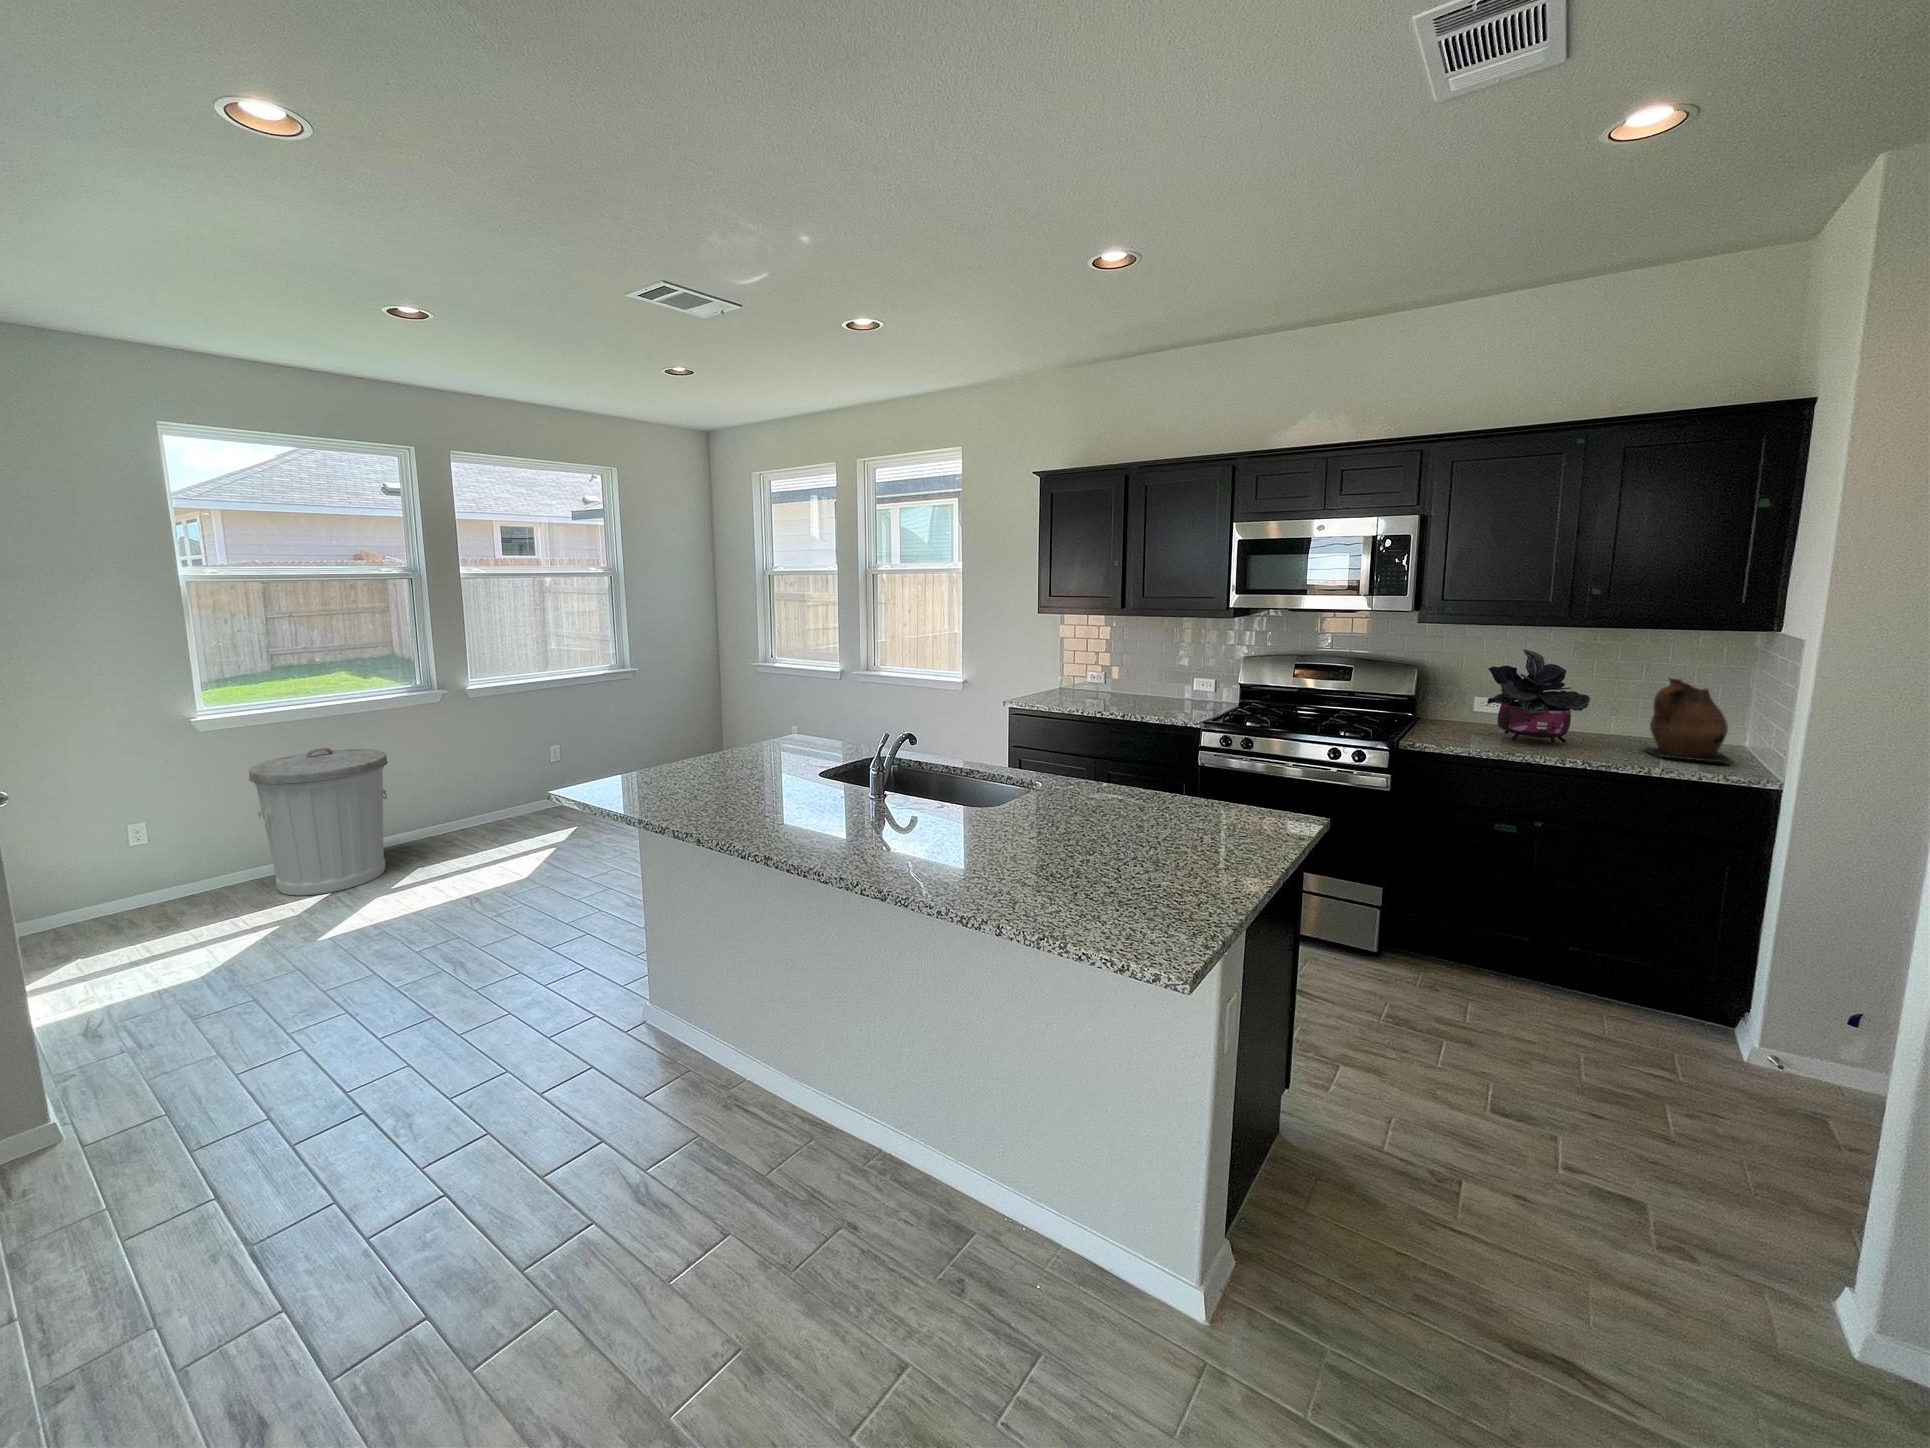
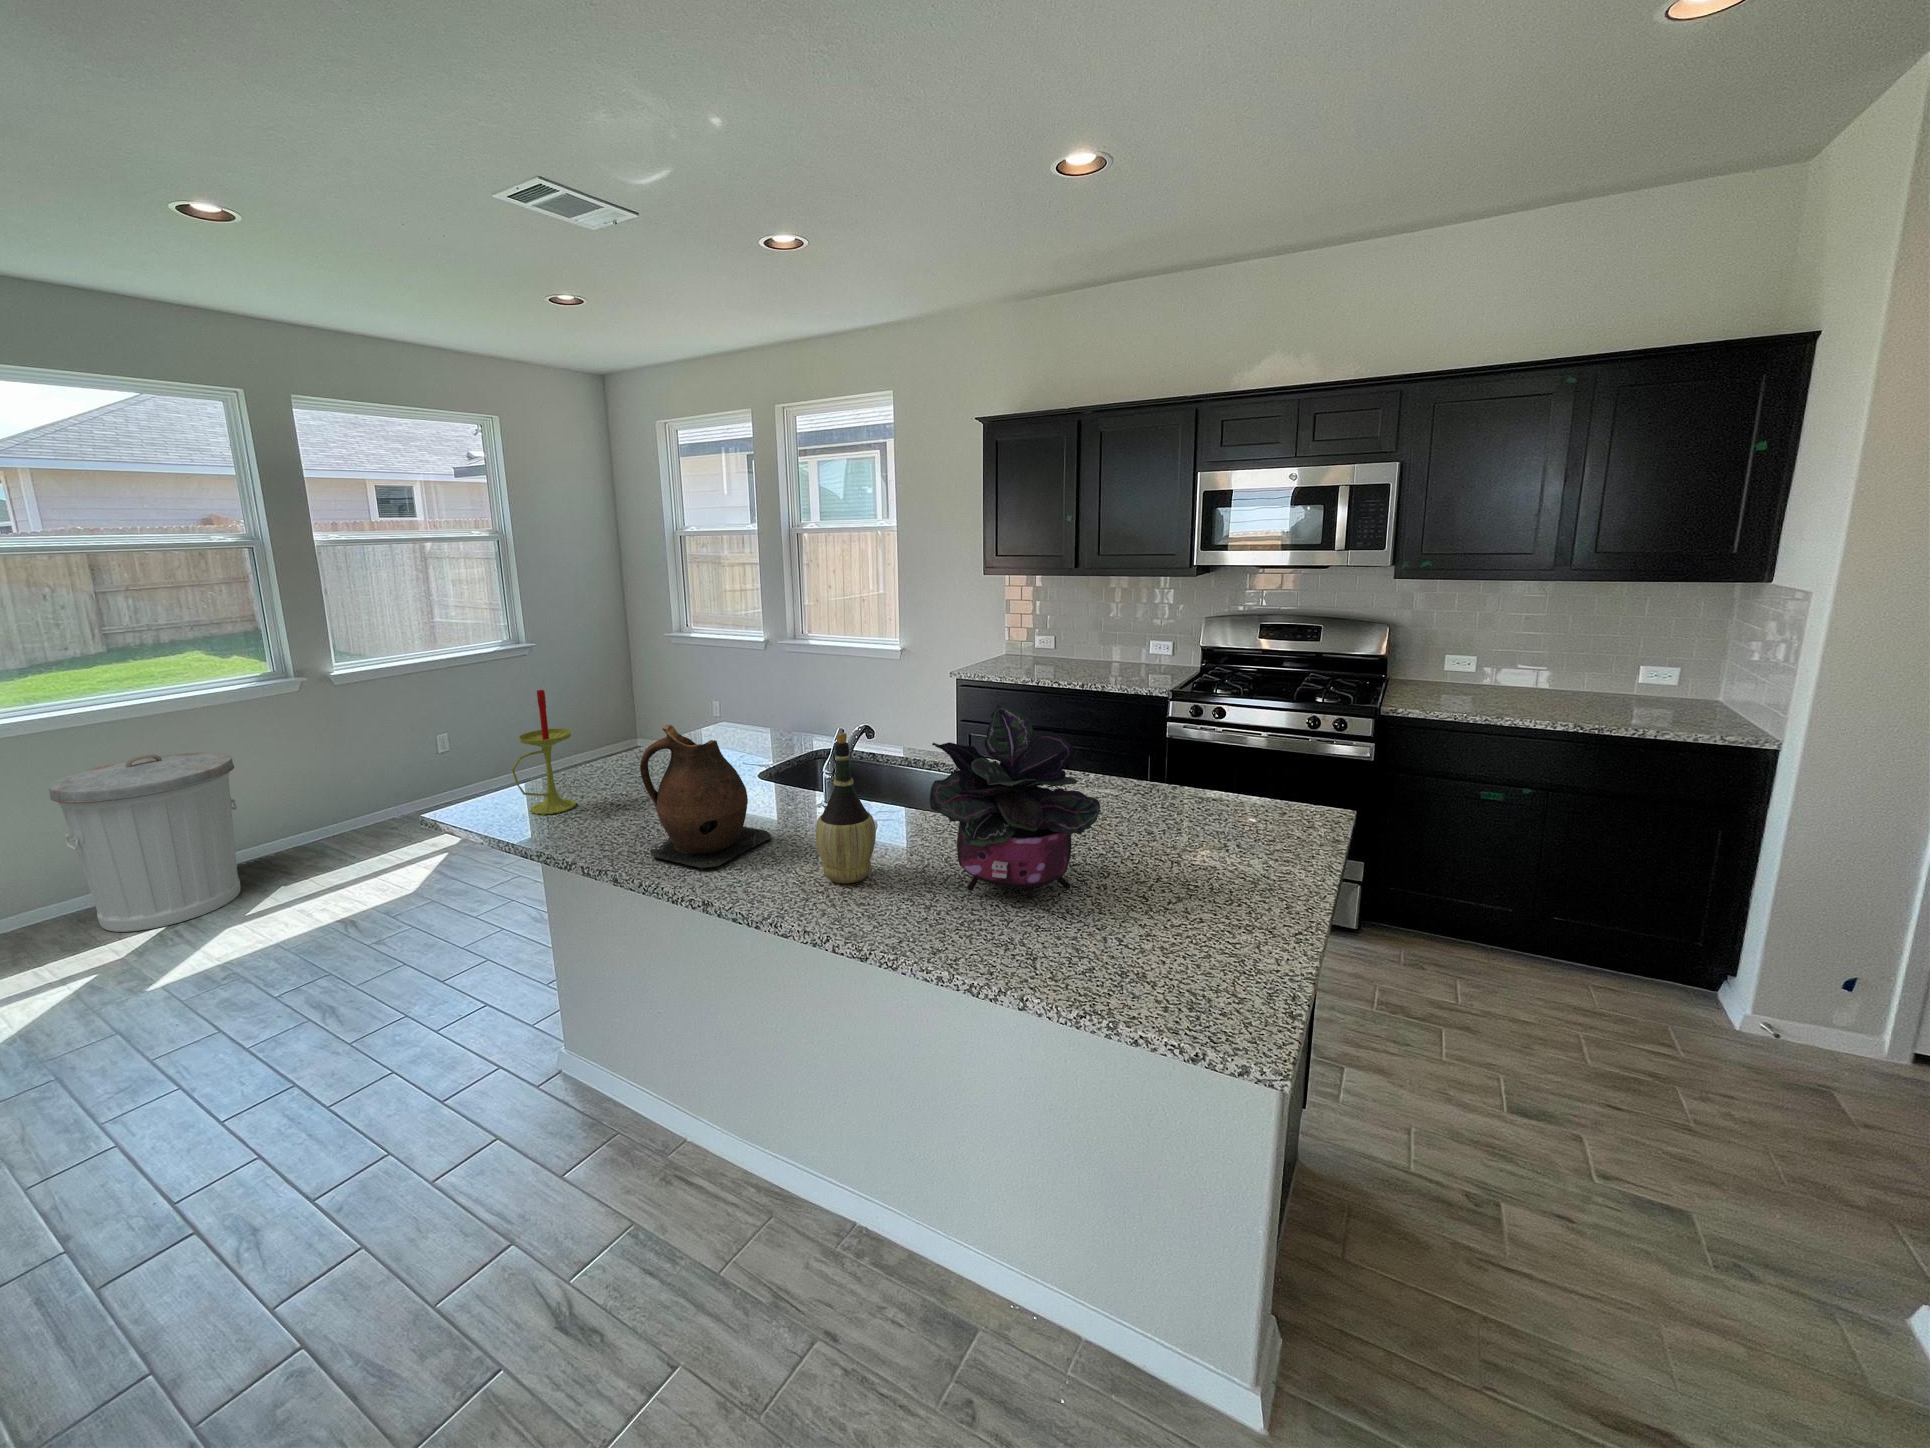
potted plant: present [1487,650,1590,743] -> present [930,705,1100,900]
ceramic pitcher: present [1645,678,1734,763] -> present [640,725,771,870]
candle: none [622,692,670,796] -> present [512,690,576,815]
wine bottle: none [856,729,904,850] -> present [816,733,876,883]

